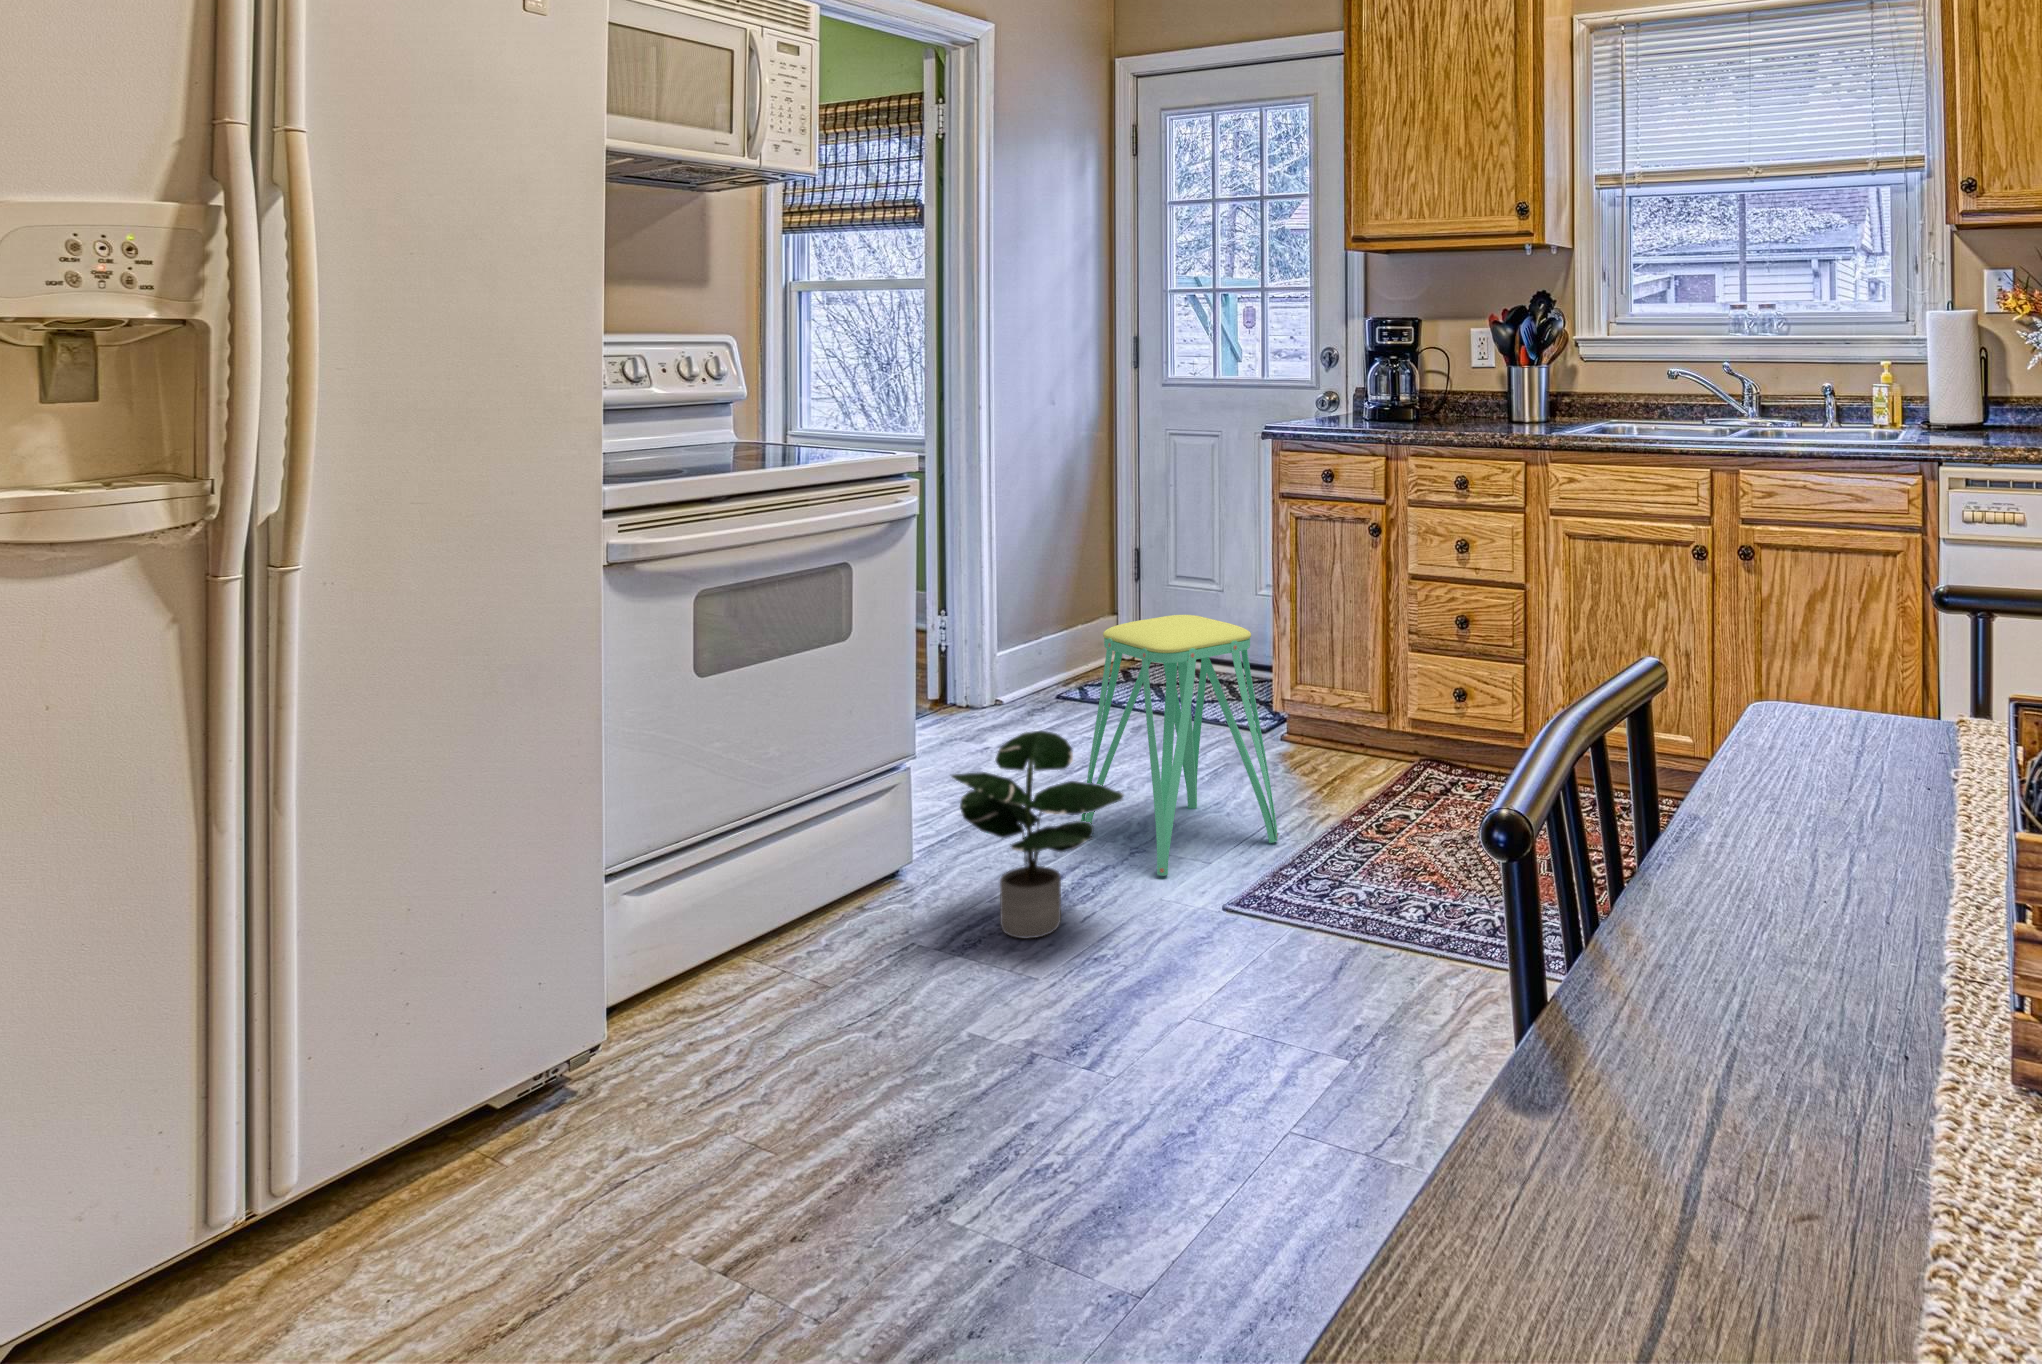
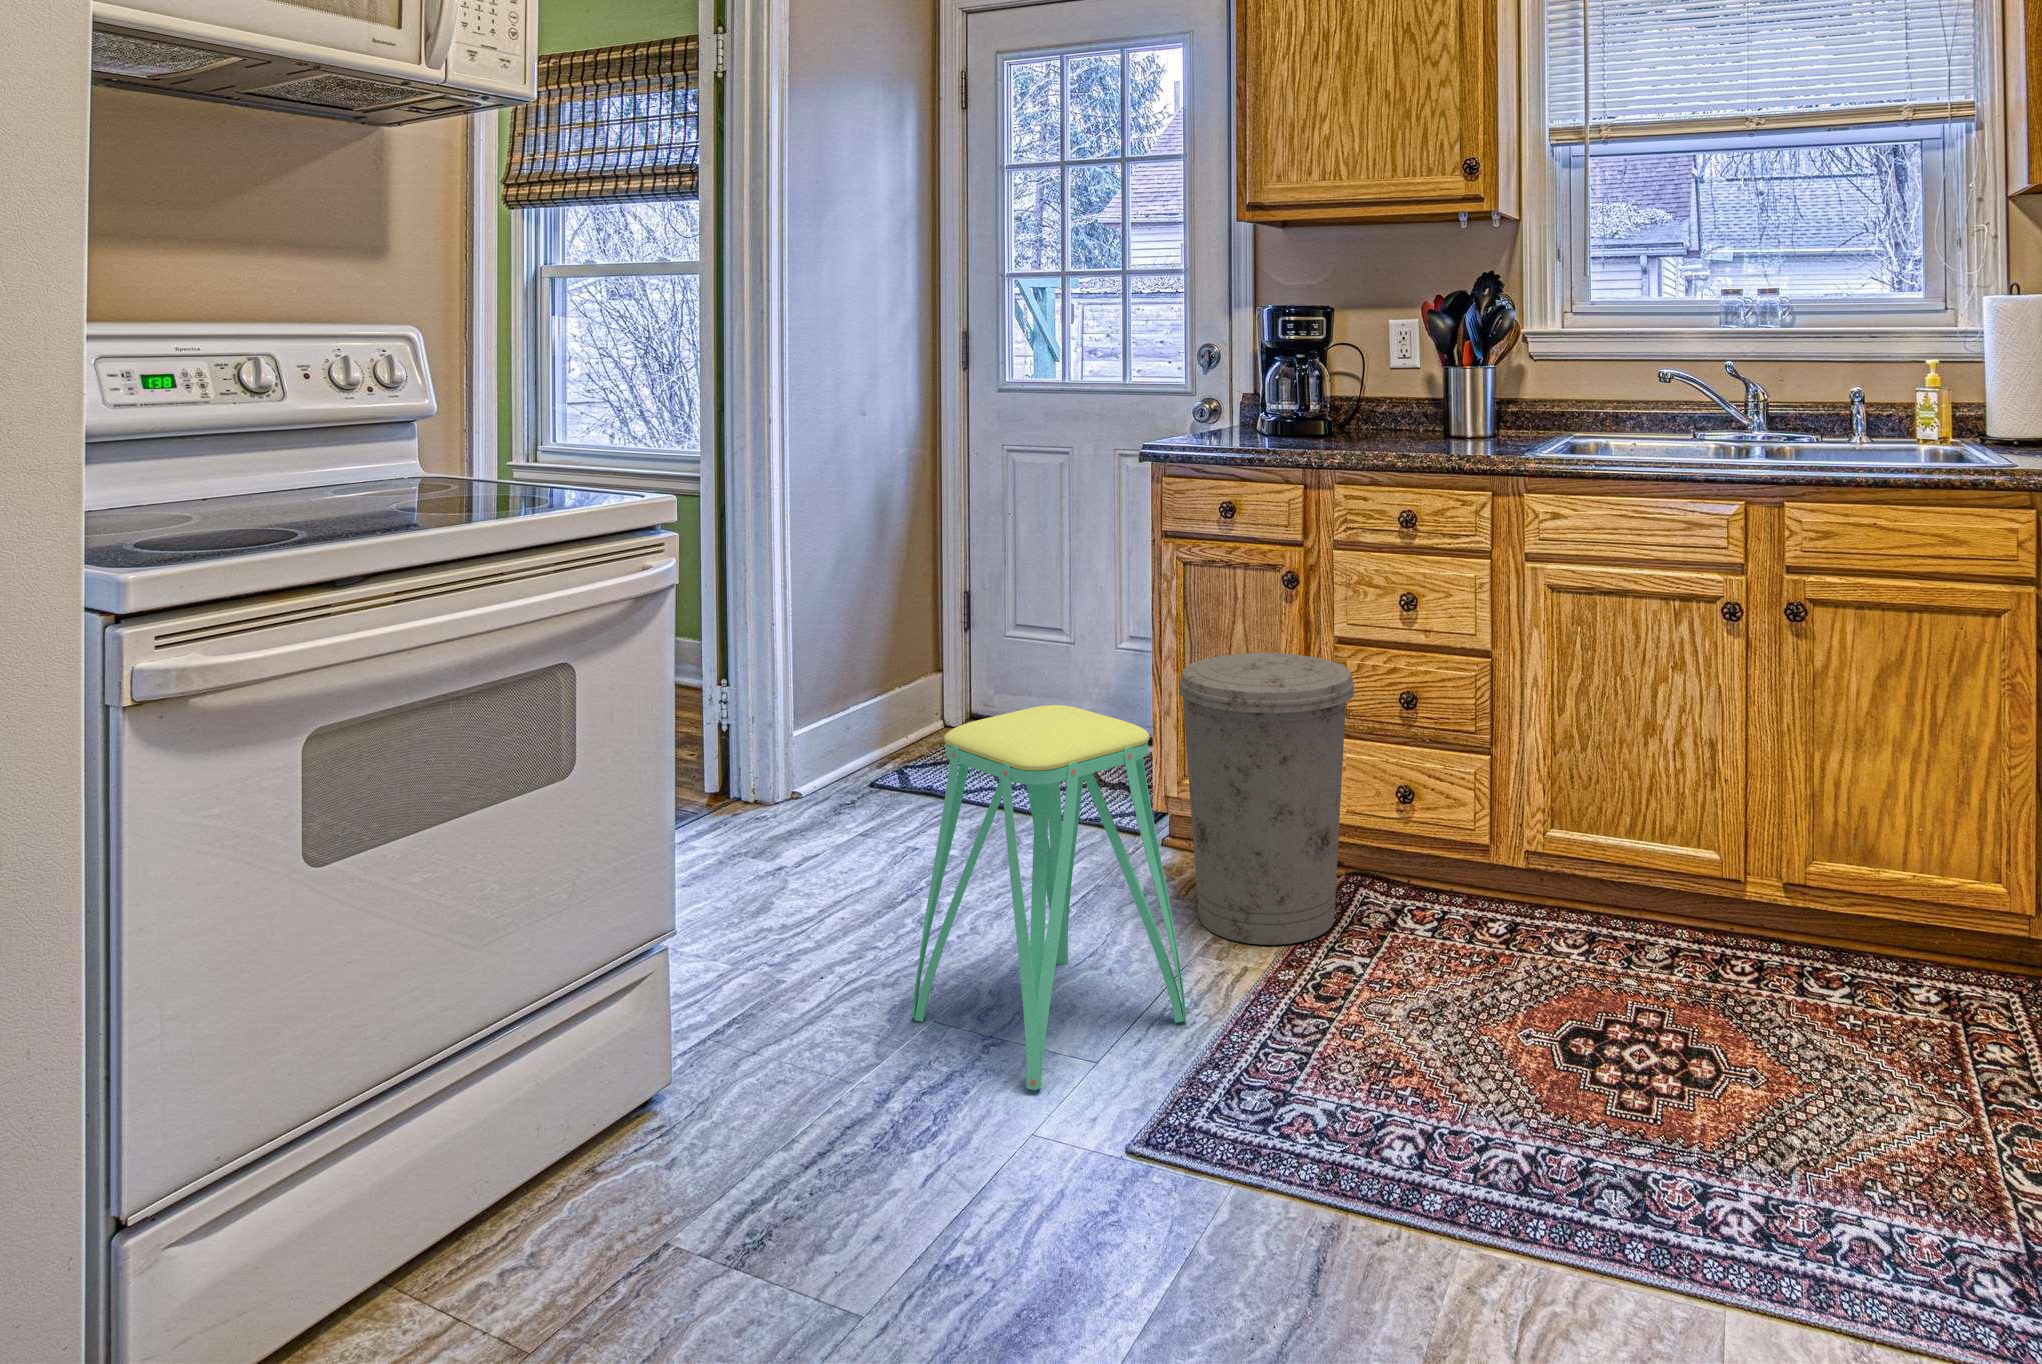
trash can: none [1285,587,1418,801] -> present [1179,653,1355,945]
potted plant: present [952,731,1124,939] -> none [725,894,988,1225]

